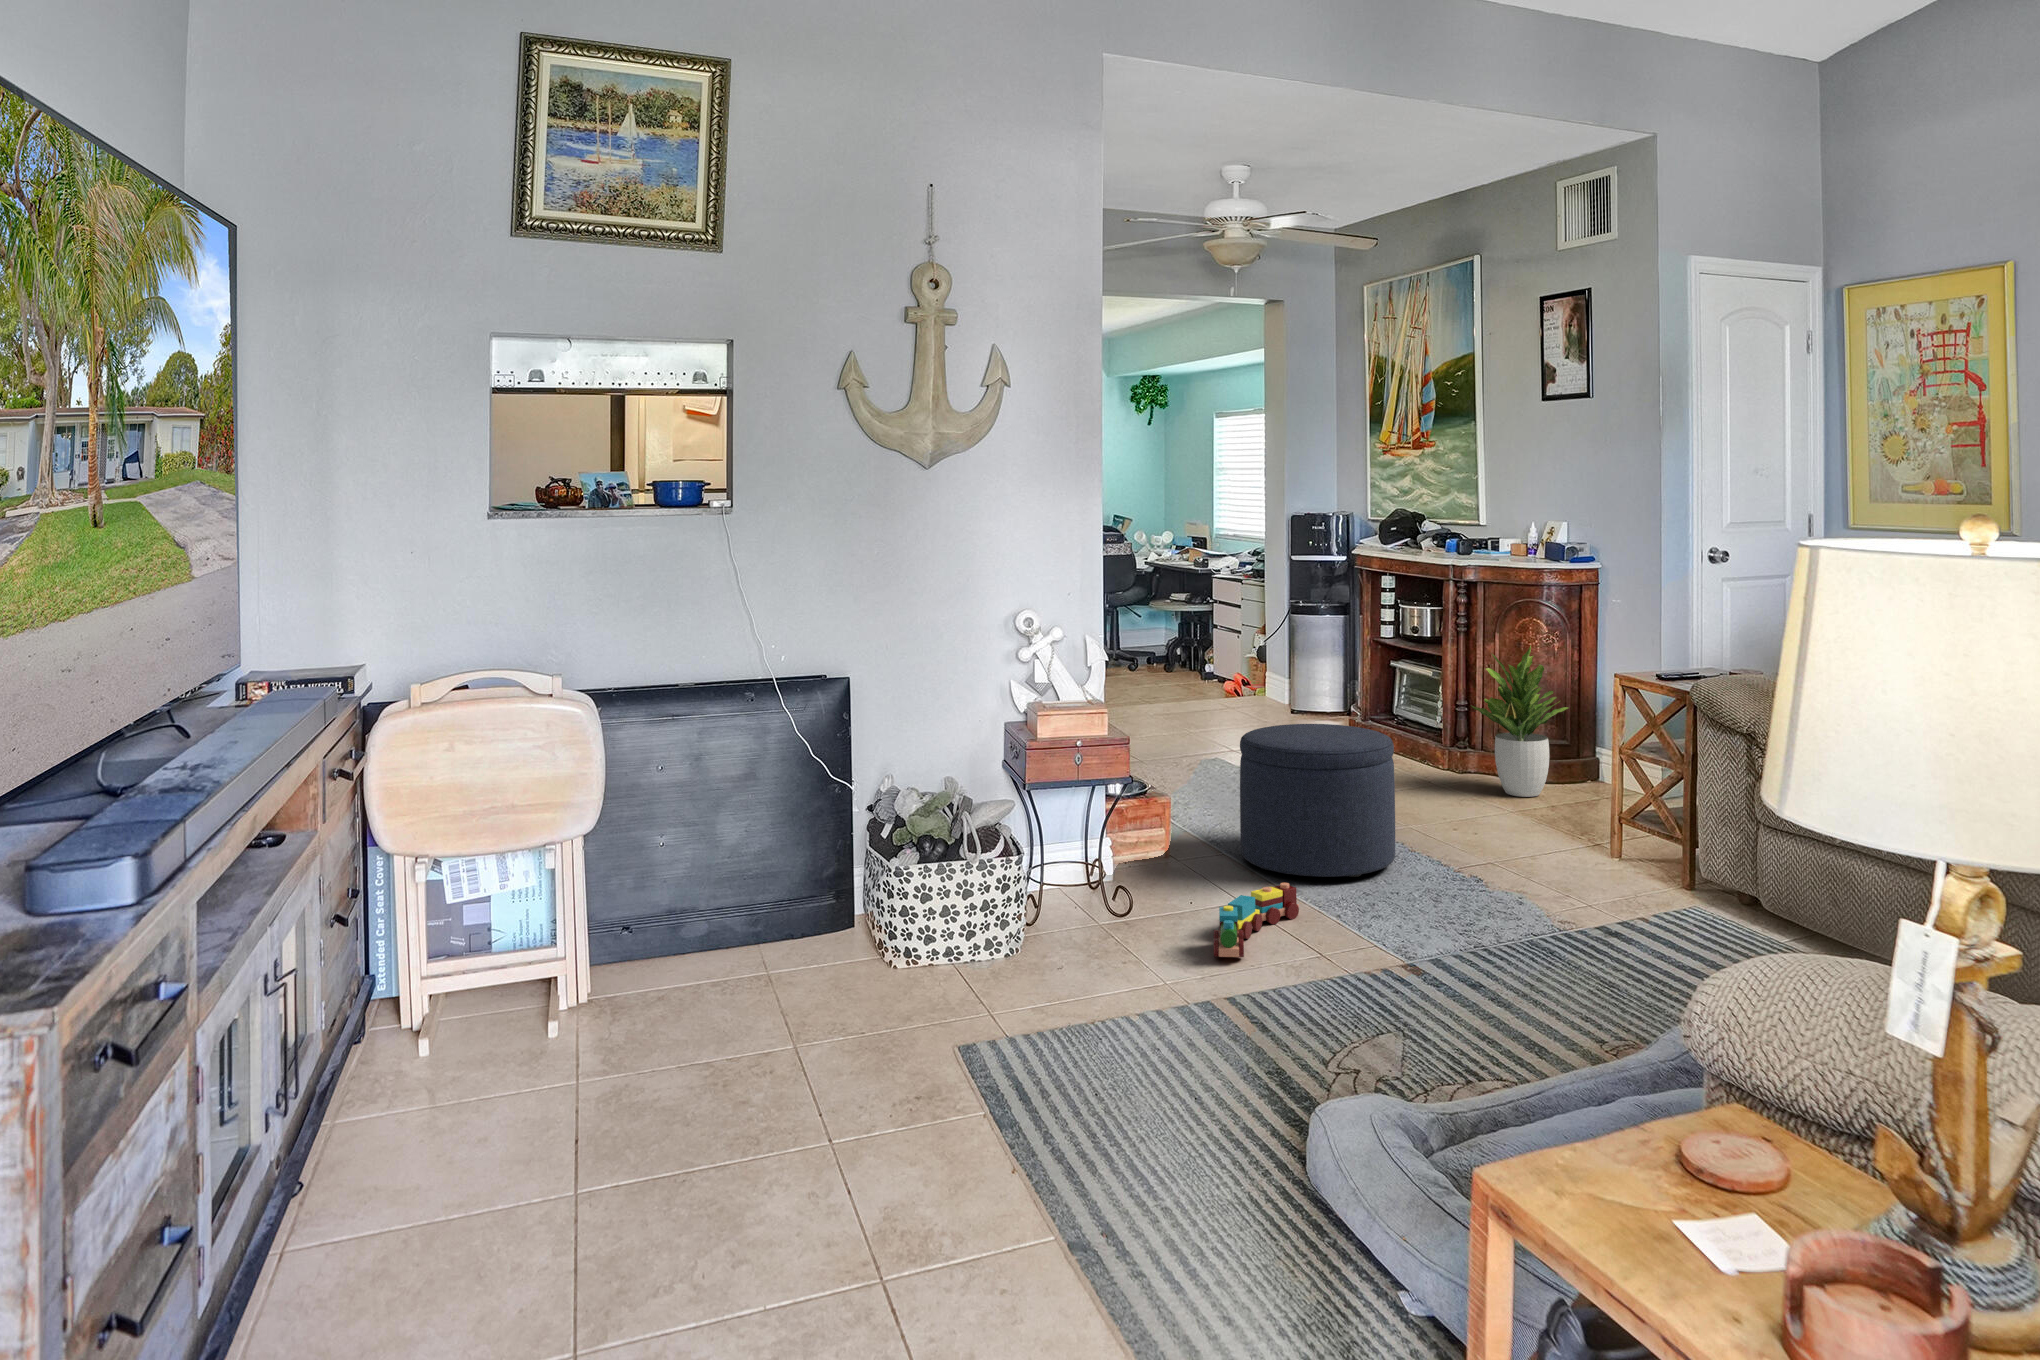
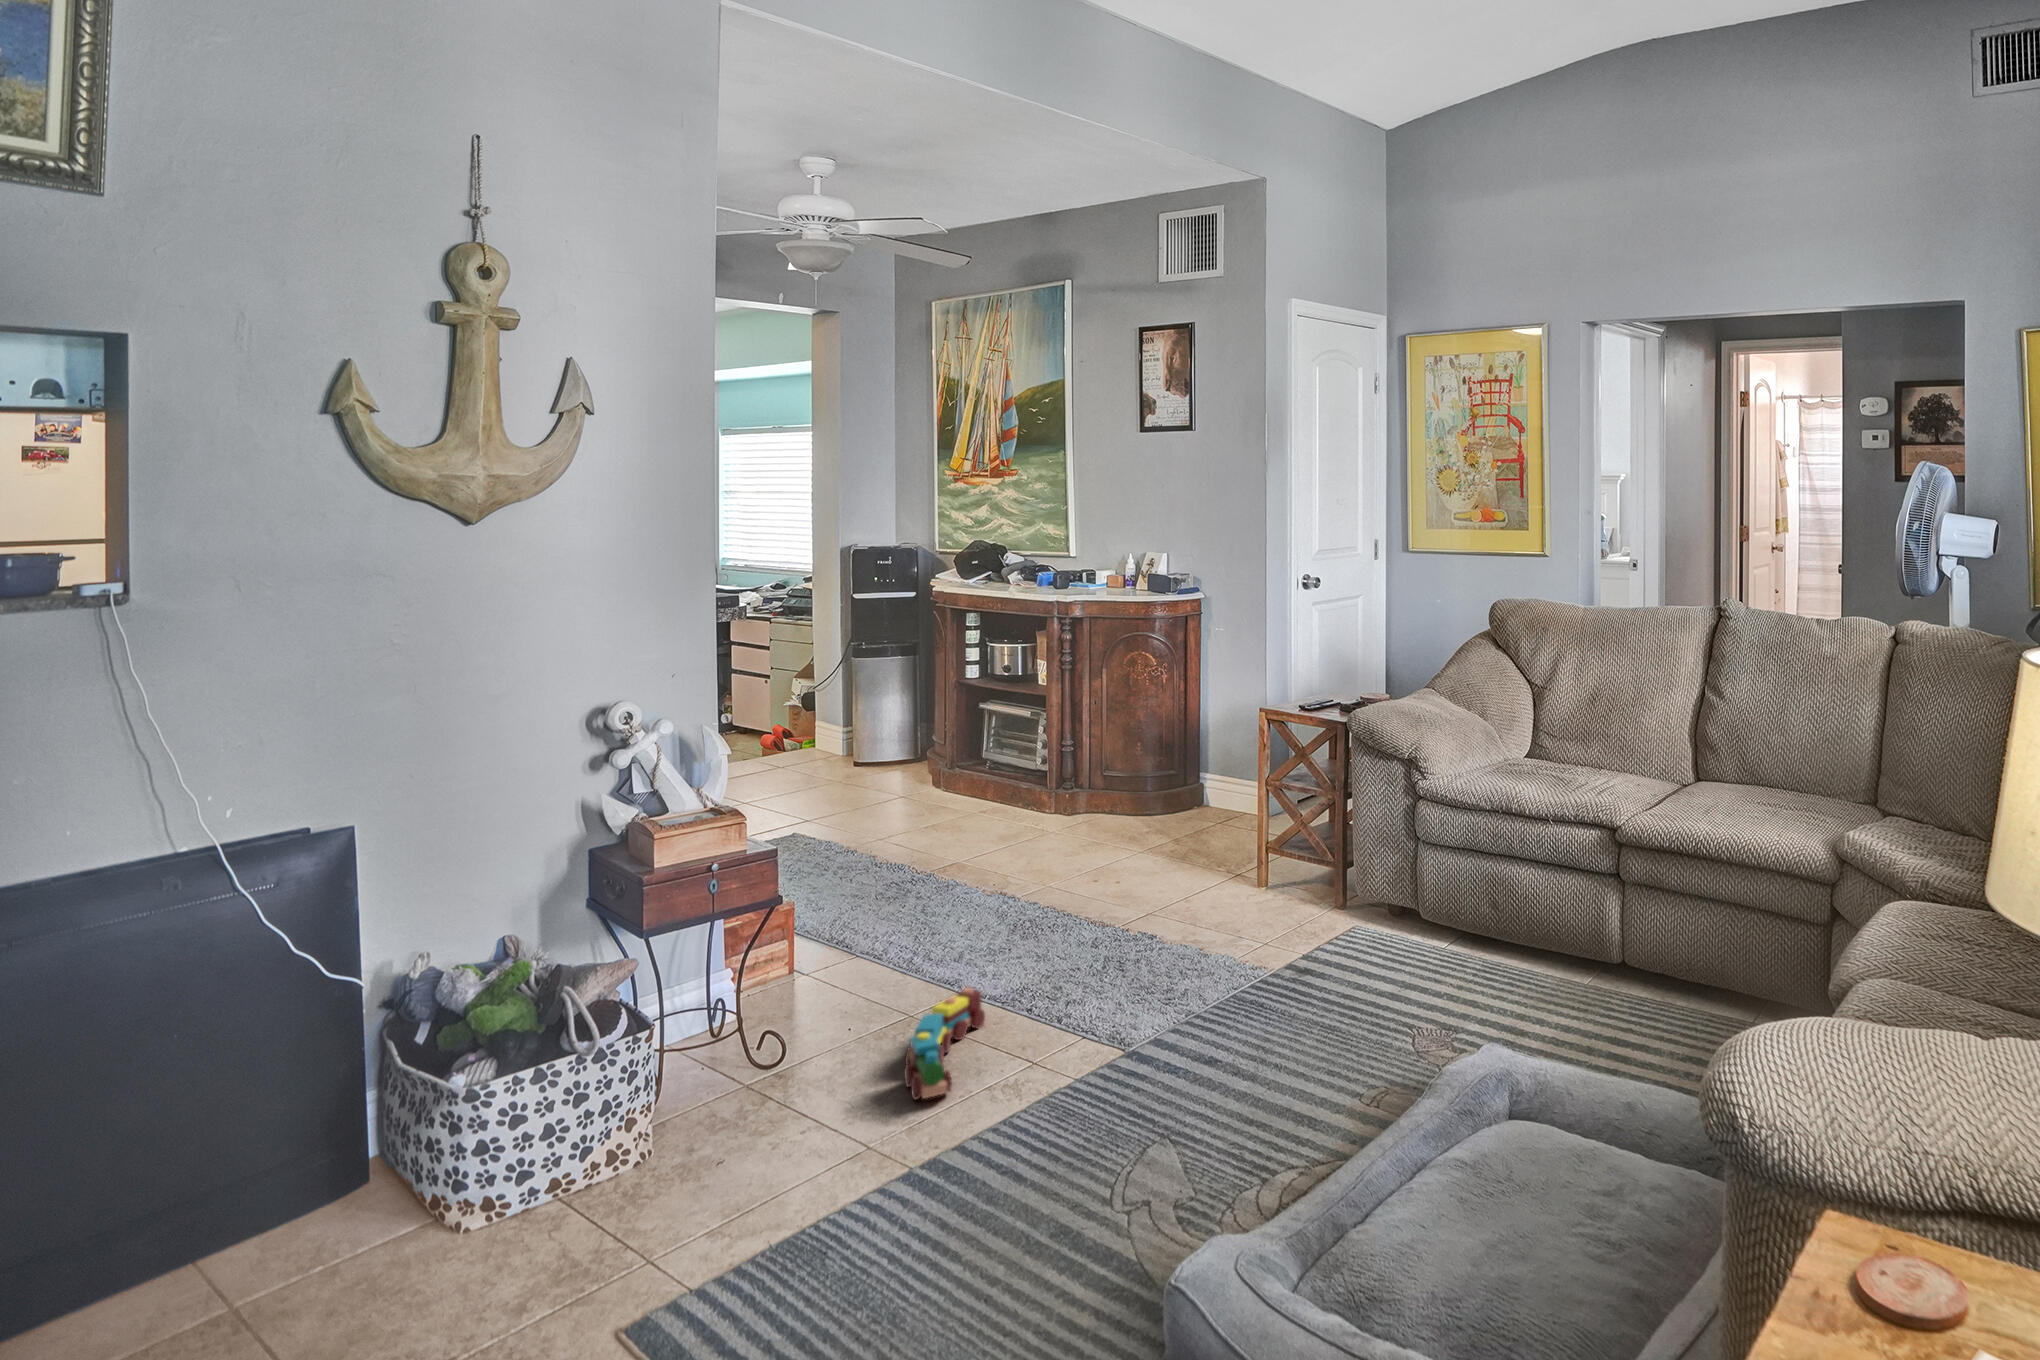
potted plant: present [1472,646,1568,797] -> none [1085,679,1182,836]
ottoman: present [1240,724,1395,877] -> none [878,791,1057,973]

